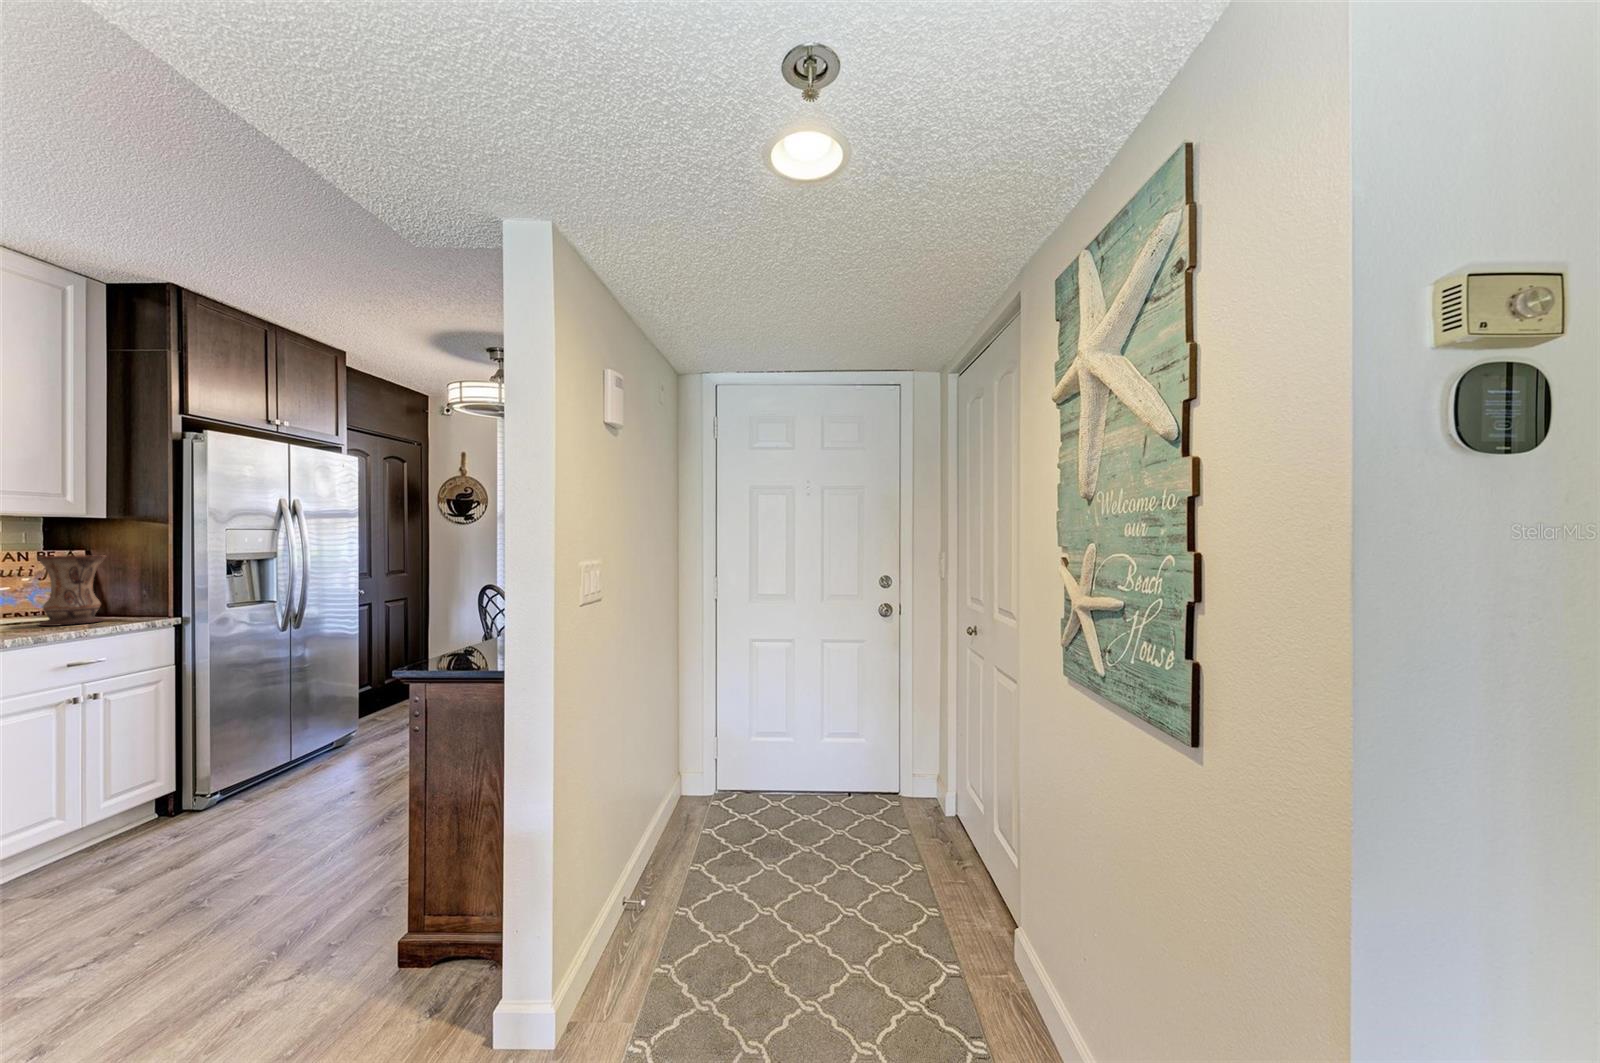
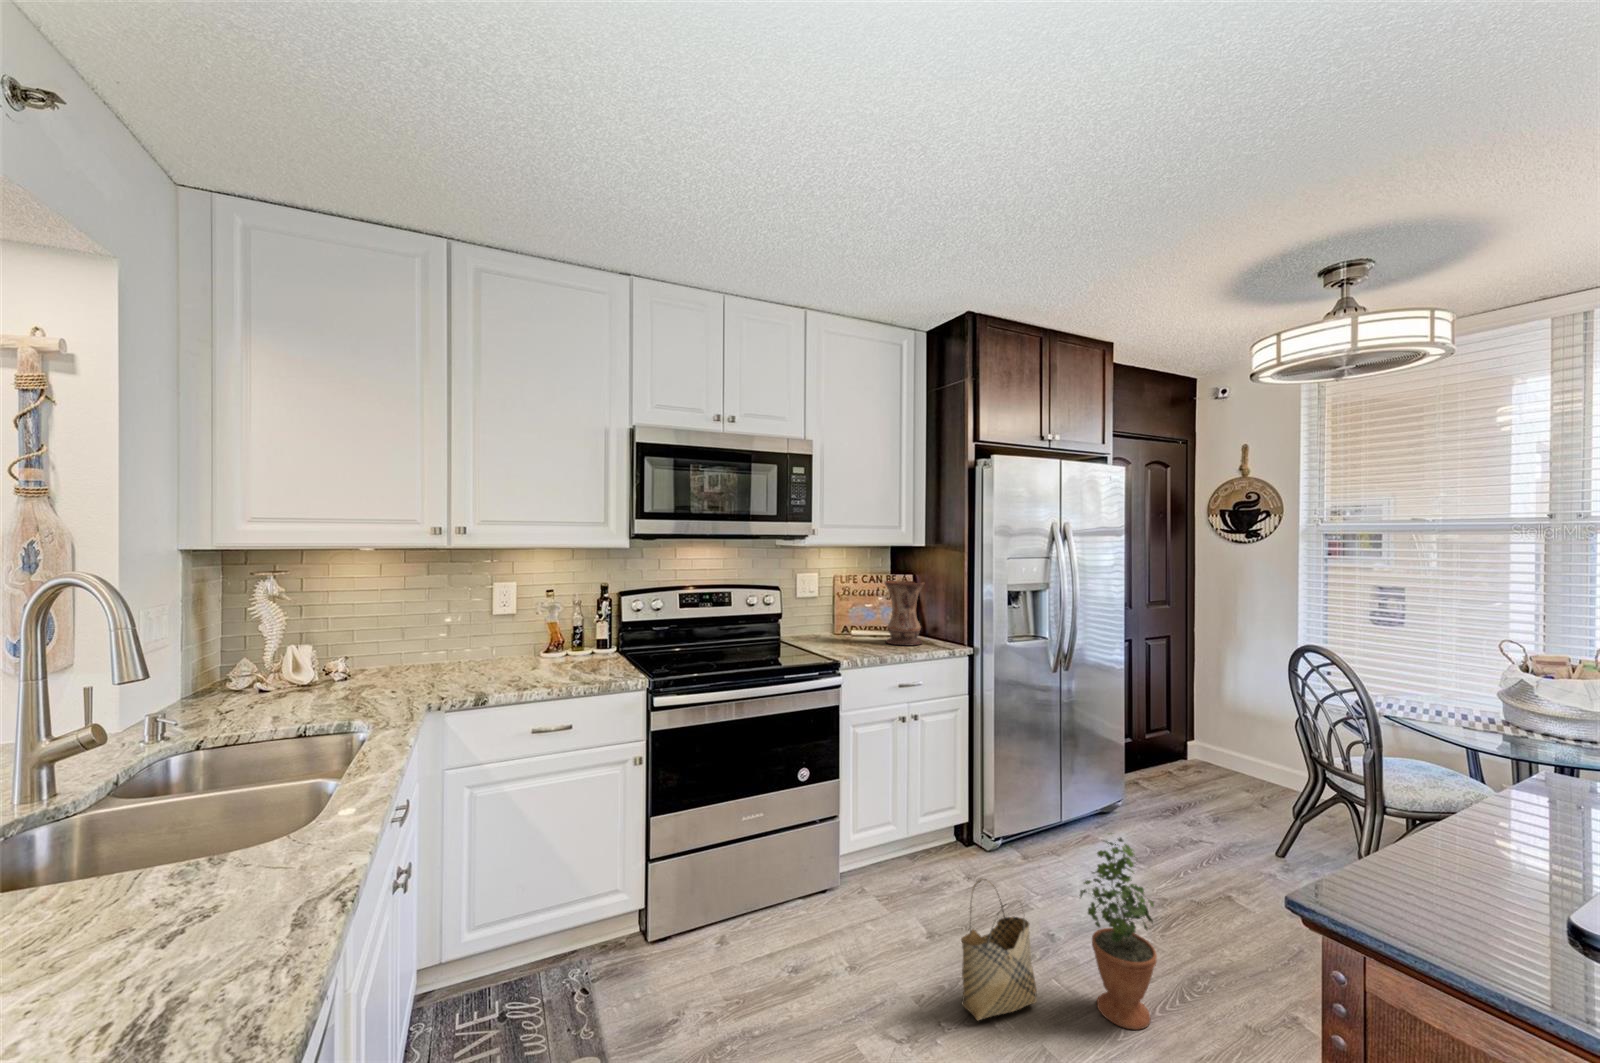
potted plant: none [294,726,361,863] -> present [1080,838,1157,1030]
woven basket: none [160,801,250,920] -> present [961,879,1037,1021]

